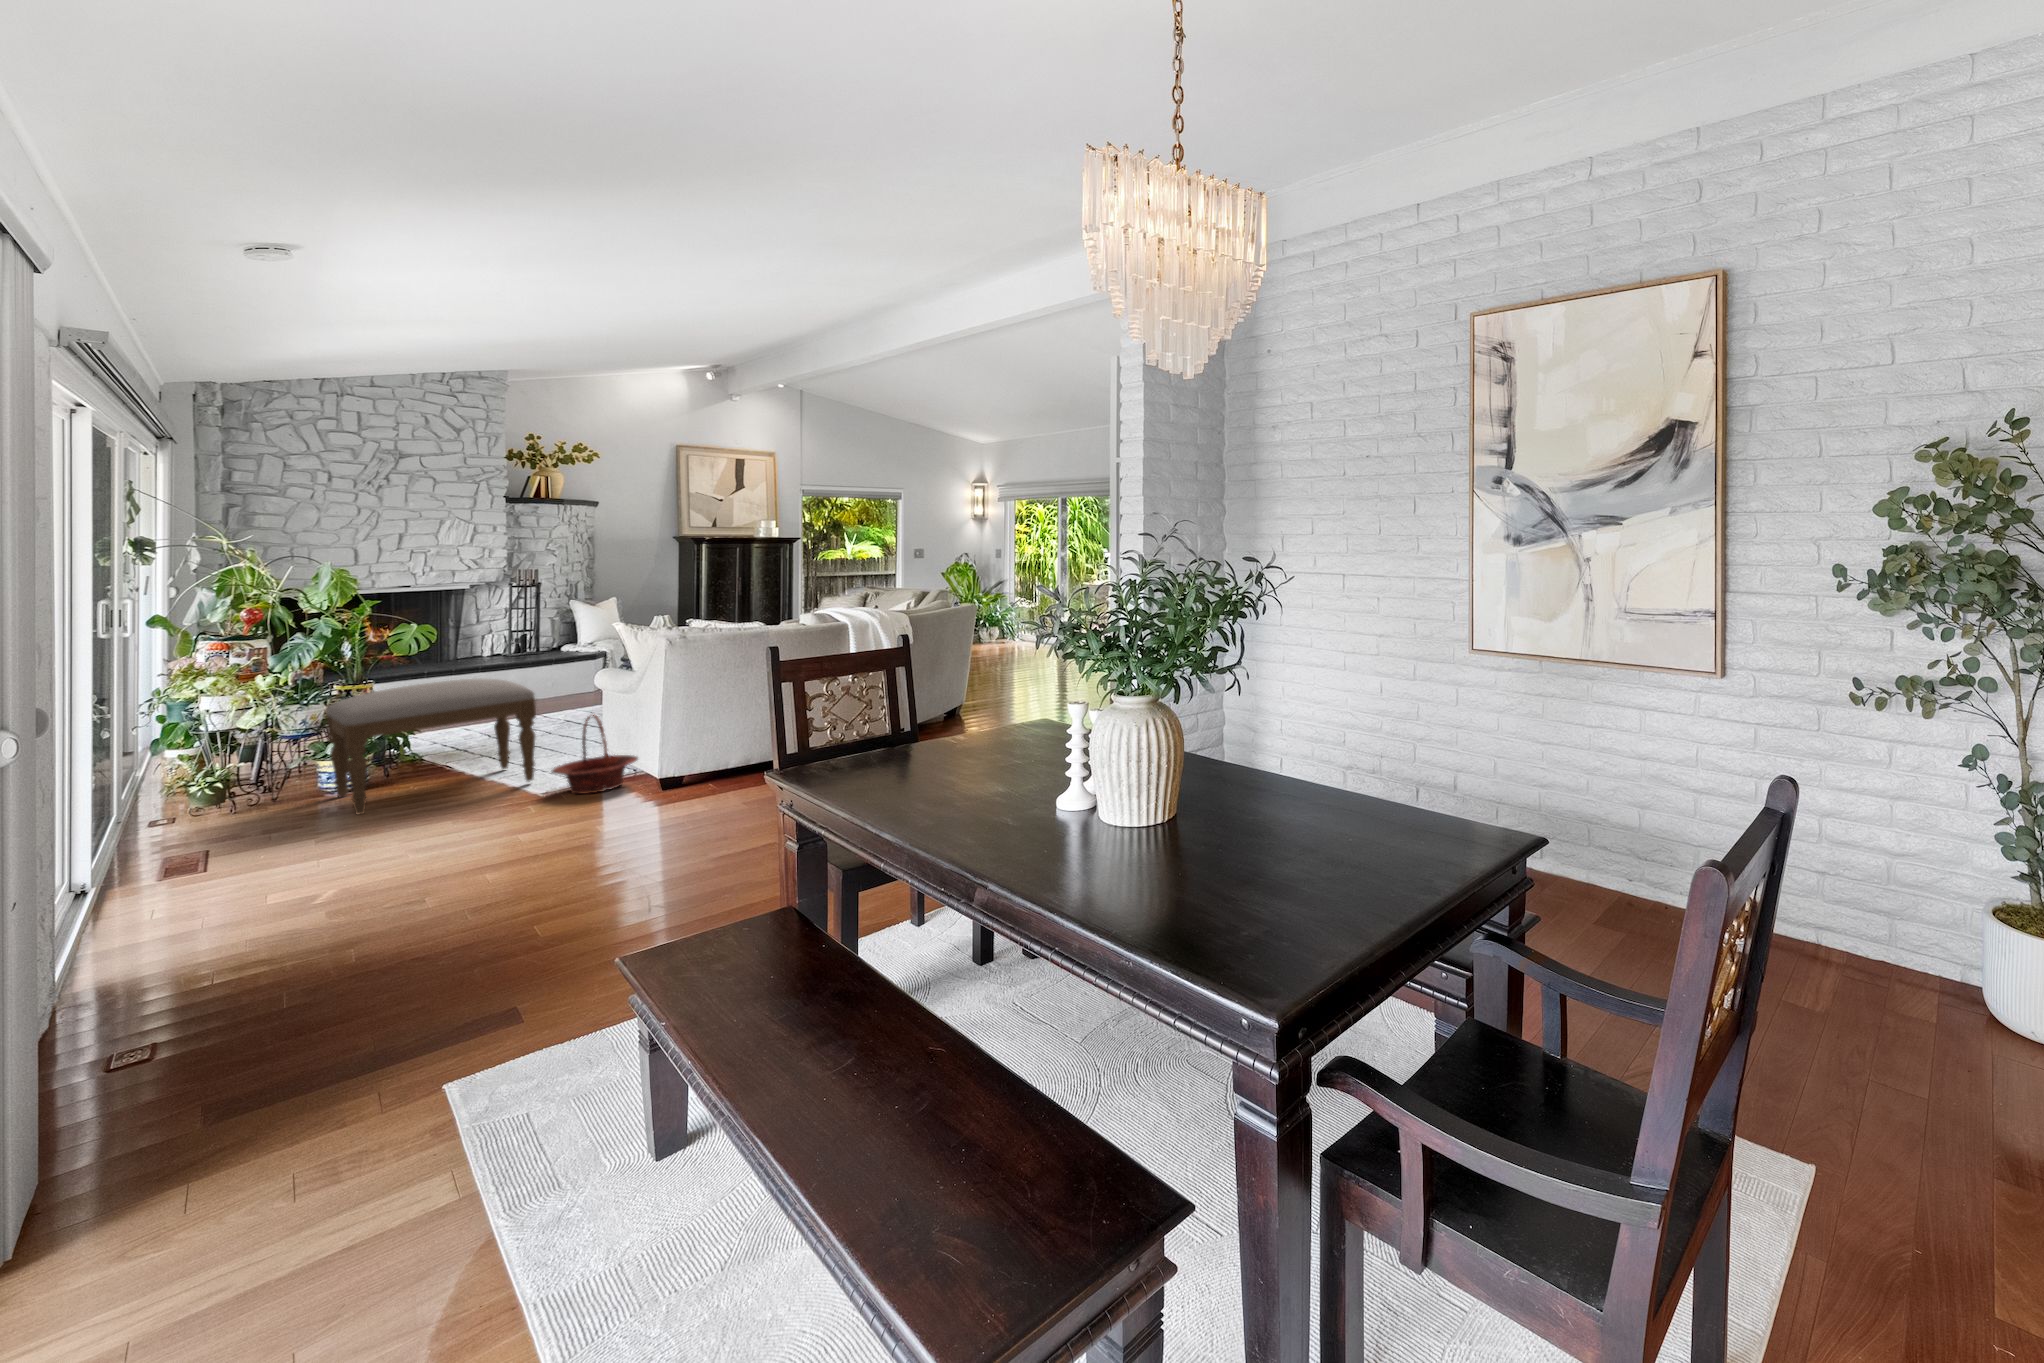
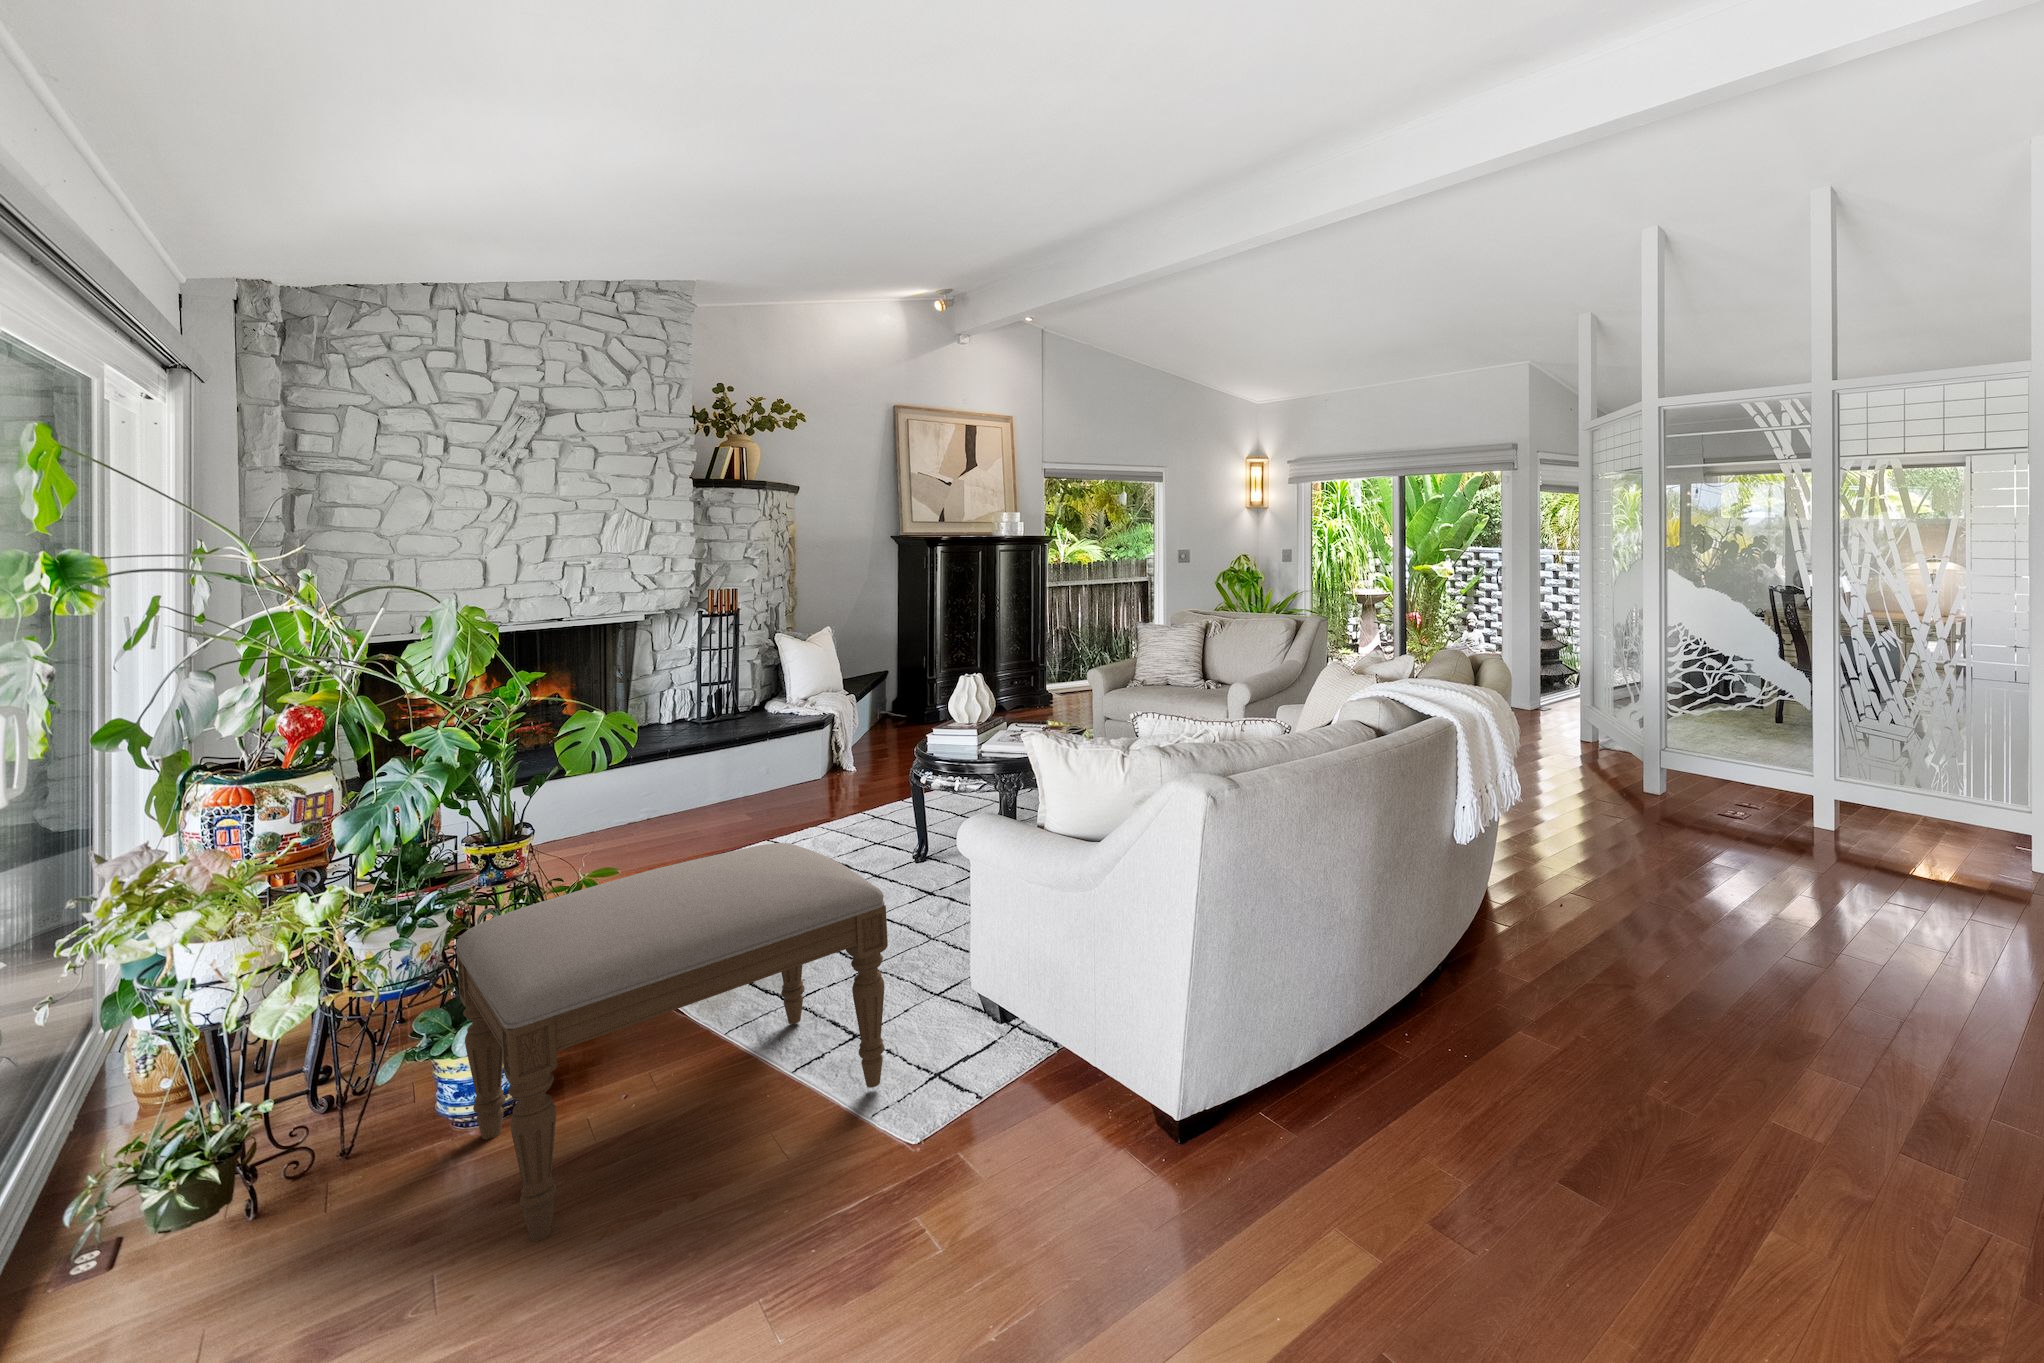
basket: present [551,714,638,794] -> none [943,953,1115,1152]

